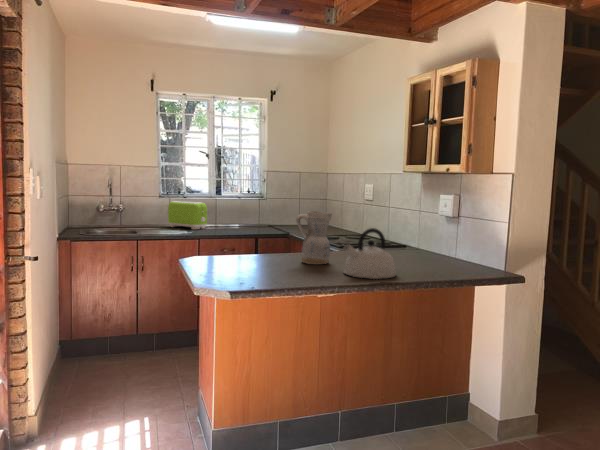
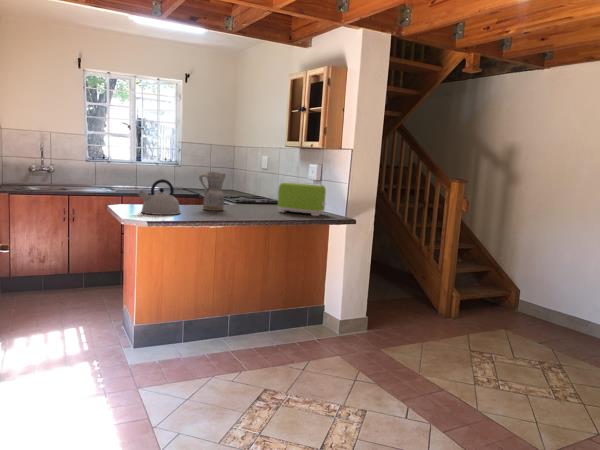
toaster: present [168,201,207,229] -> present [278,182,326,216]
kettle: present [343,228,396,279] -> present [138,179,181,215]

